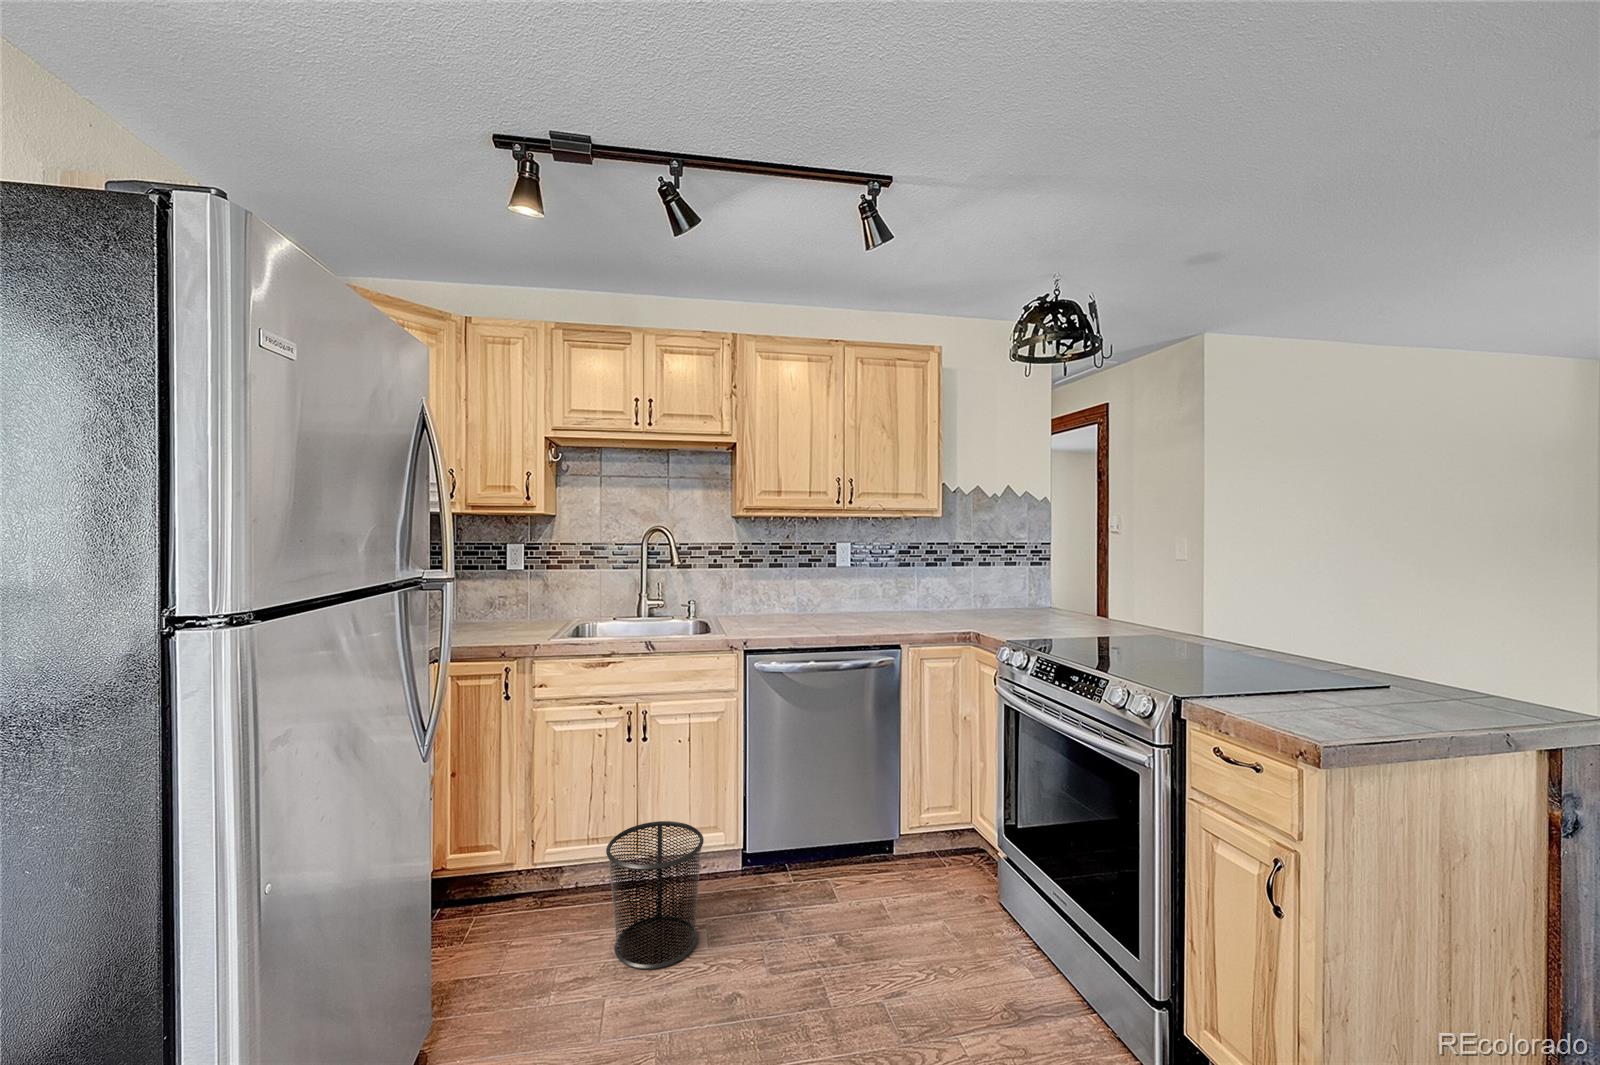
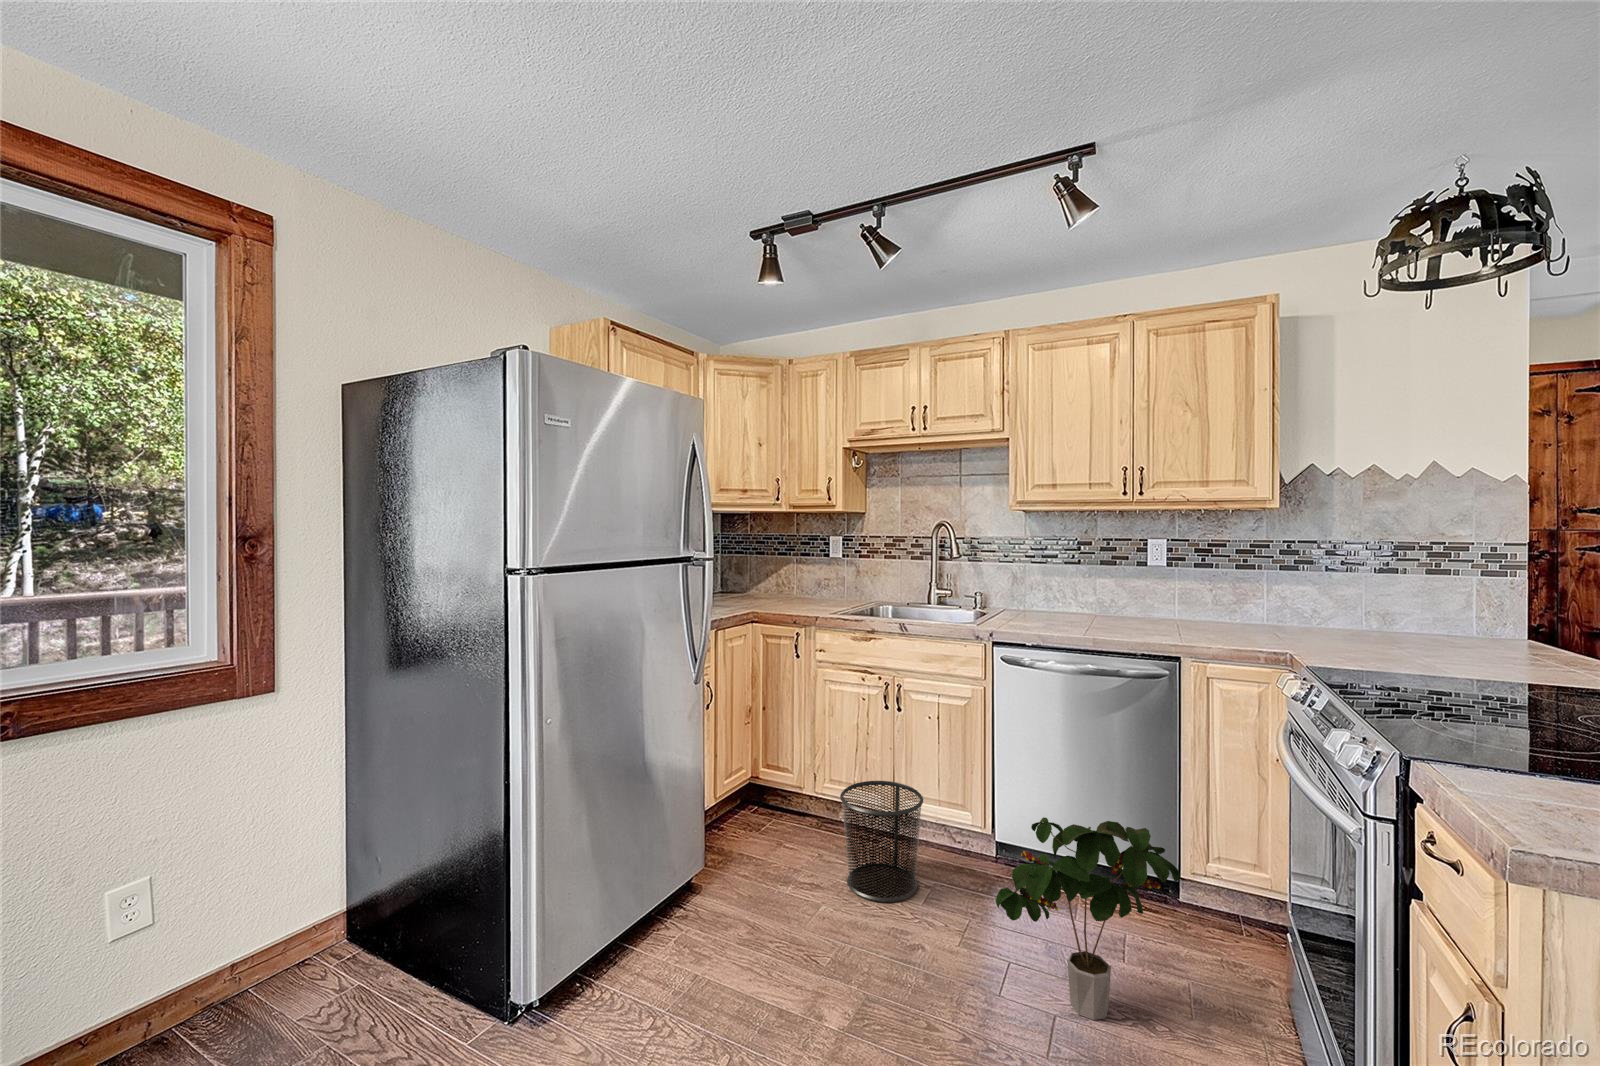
potted plant: none [835,801,970,995] -> present [995,817,1180,1020]

